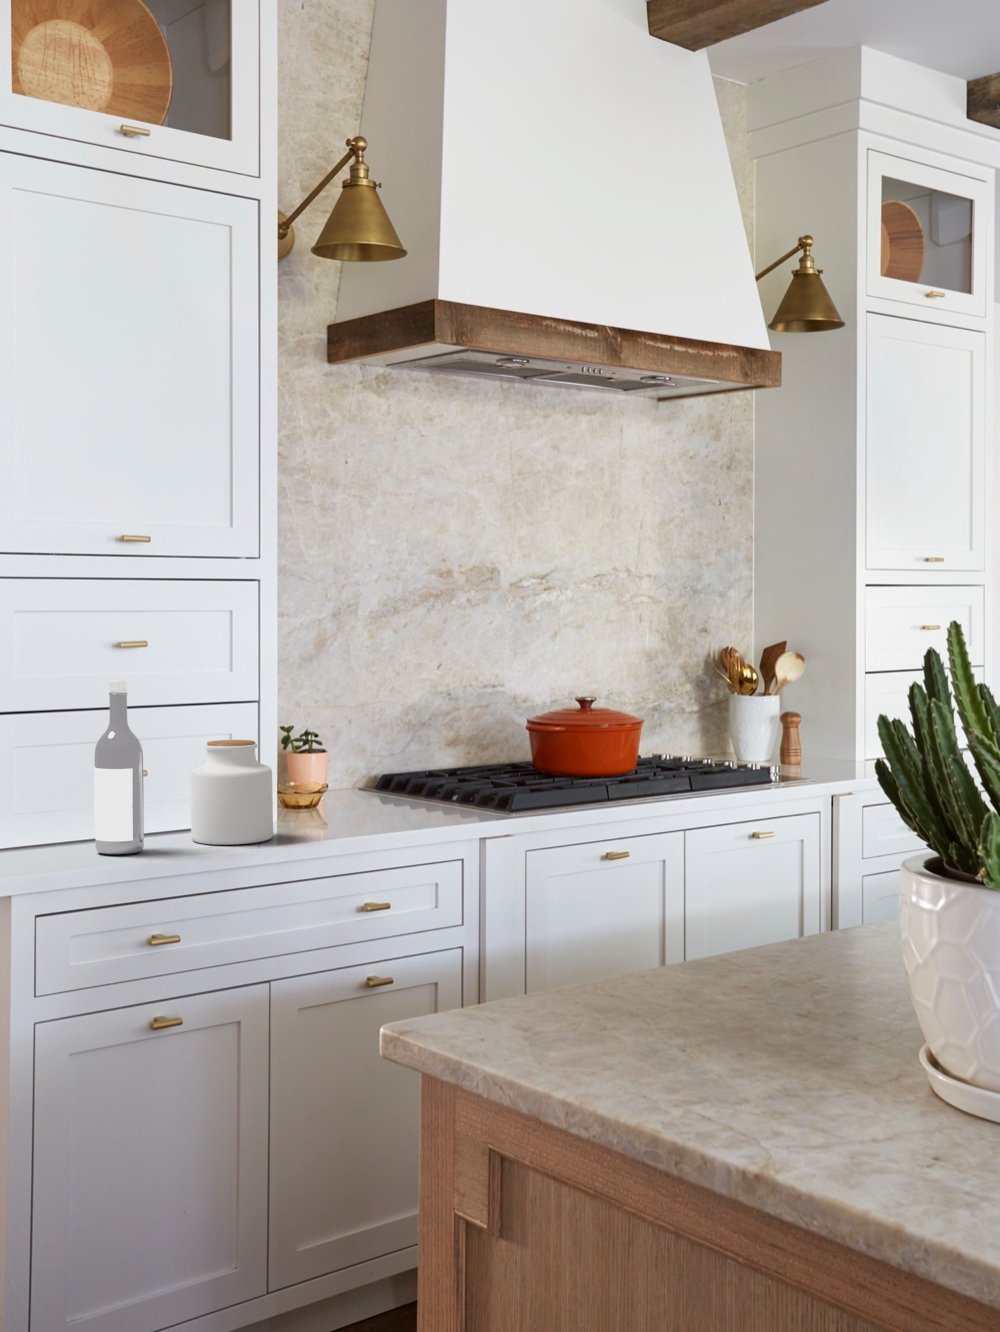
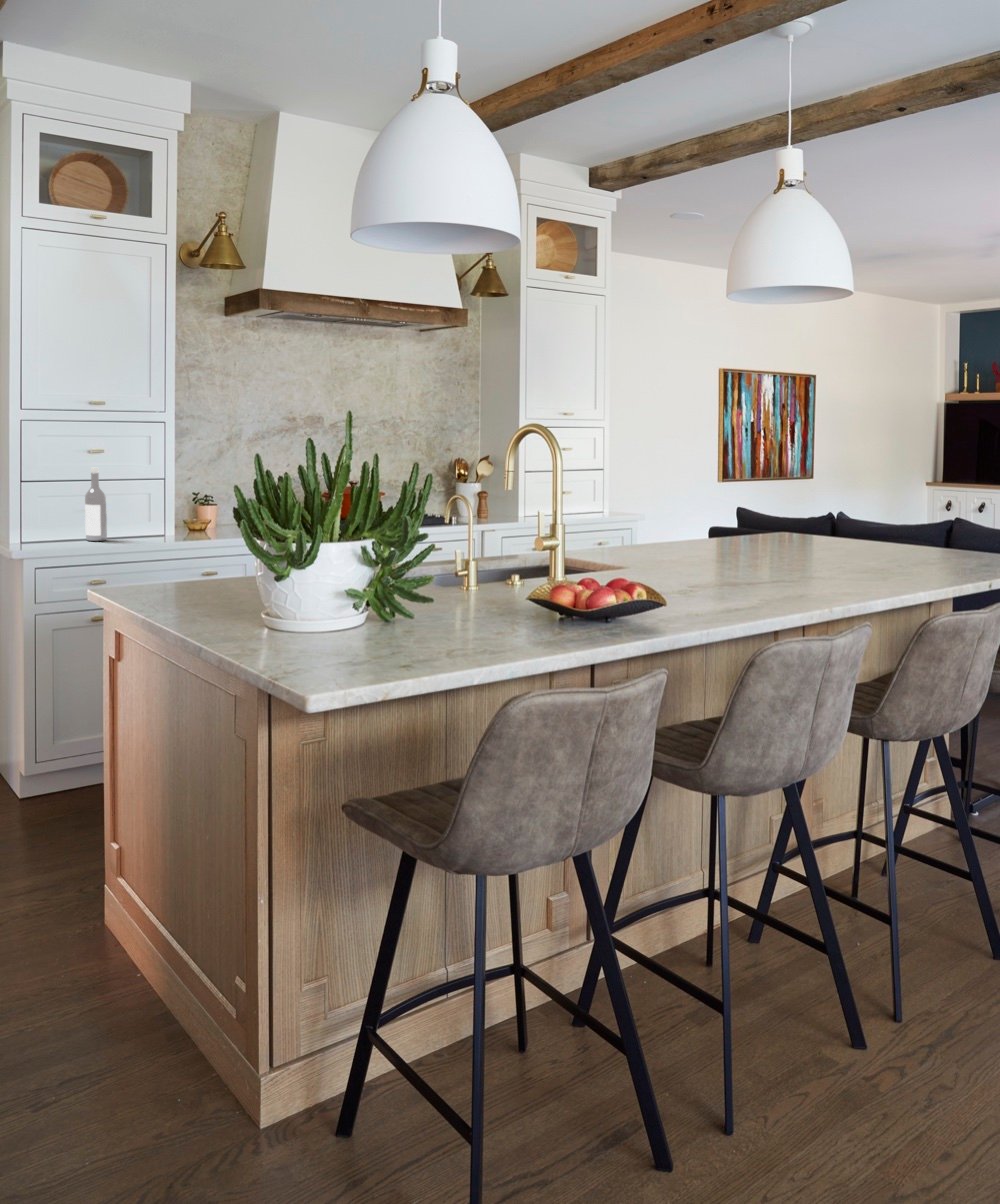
jar: present [191,740,273,845] -> none [131,495,169,540]

